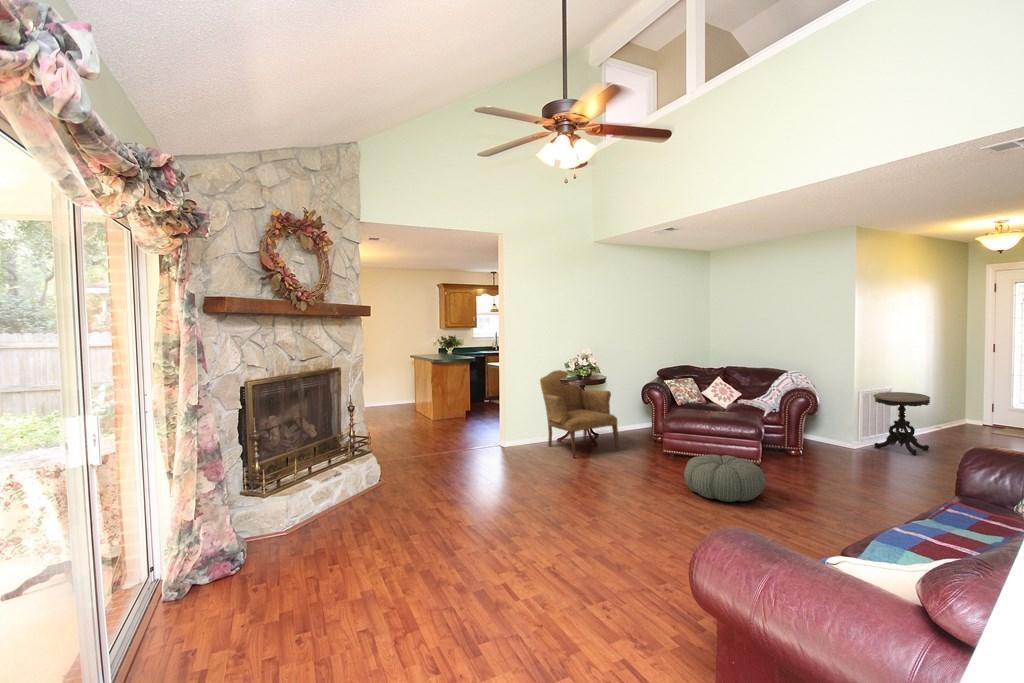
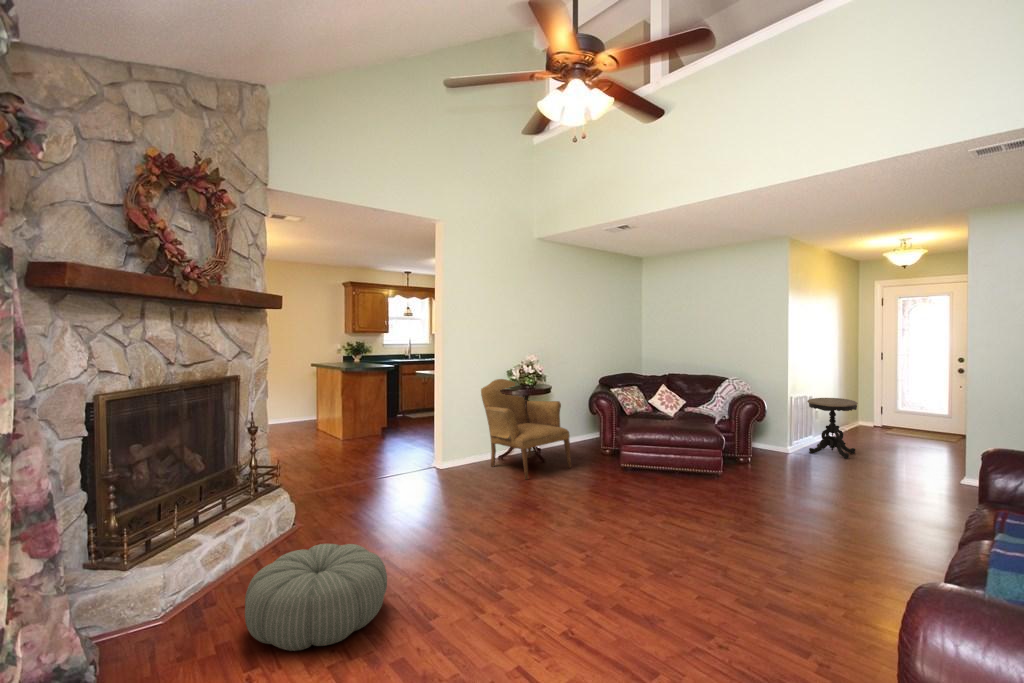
pouf: present [684,455,765,502] -> present [245,544,387,651]

